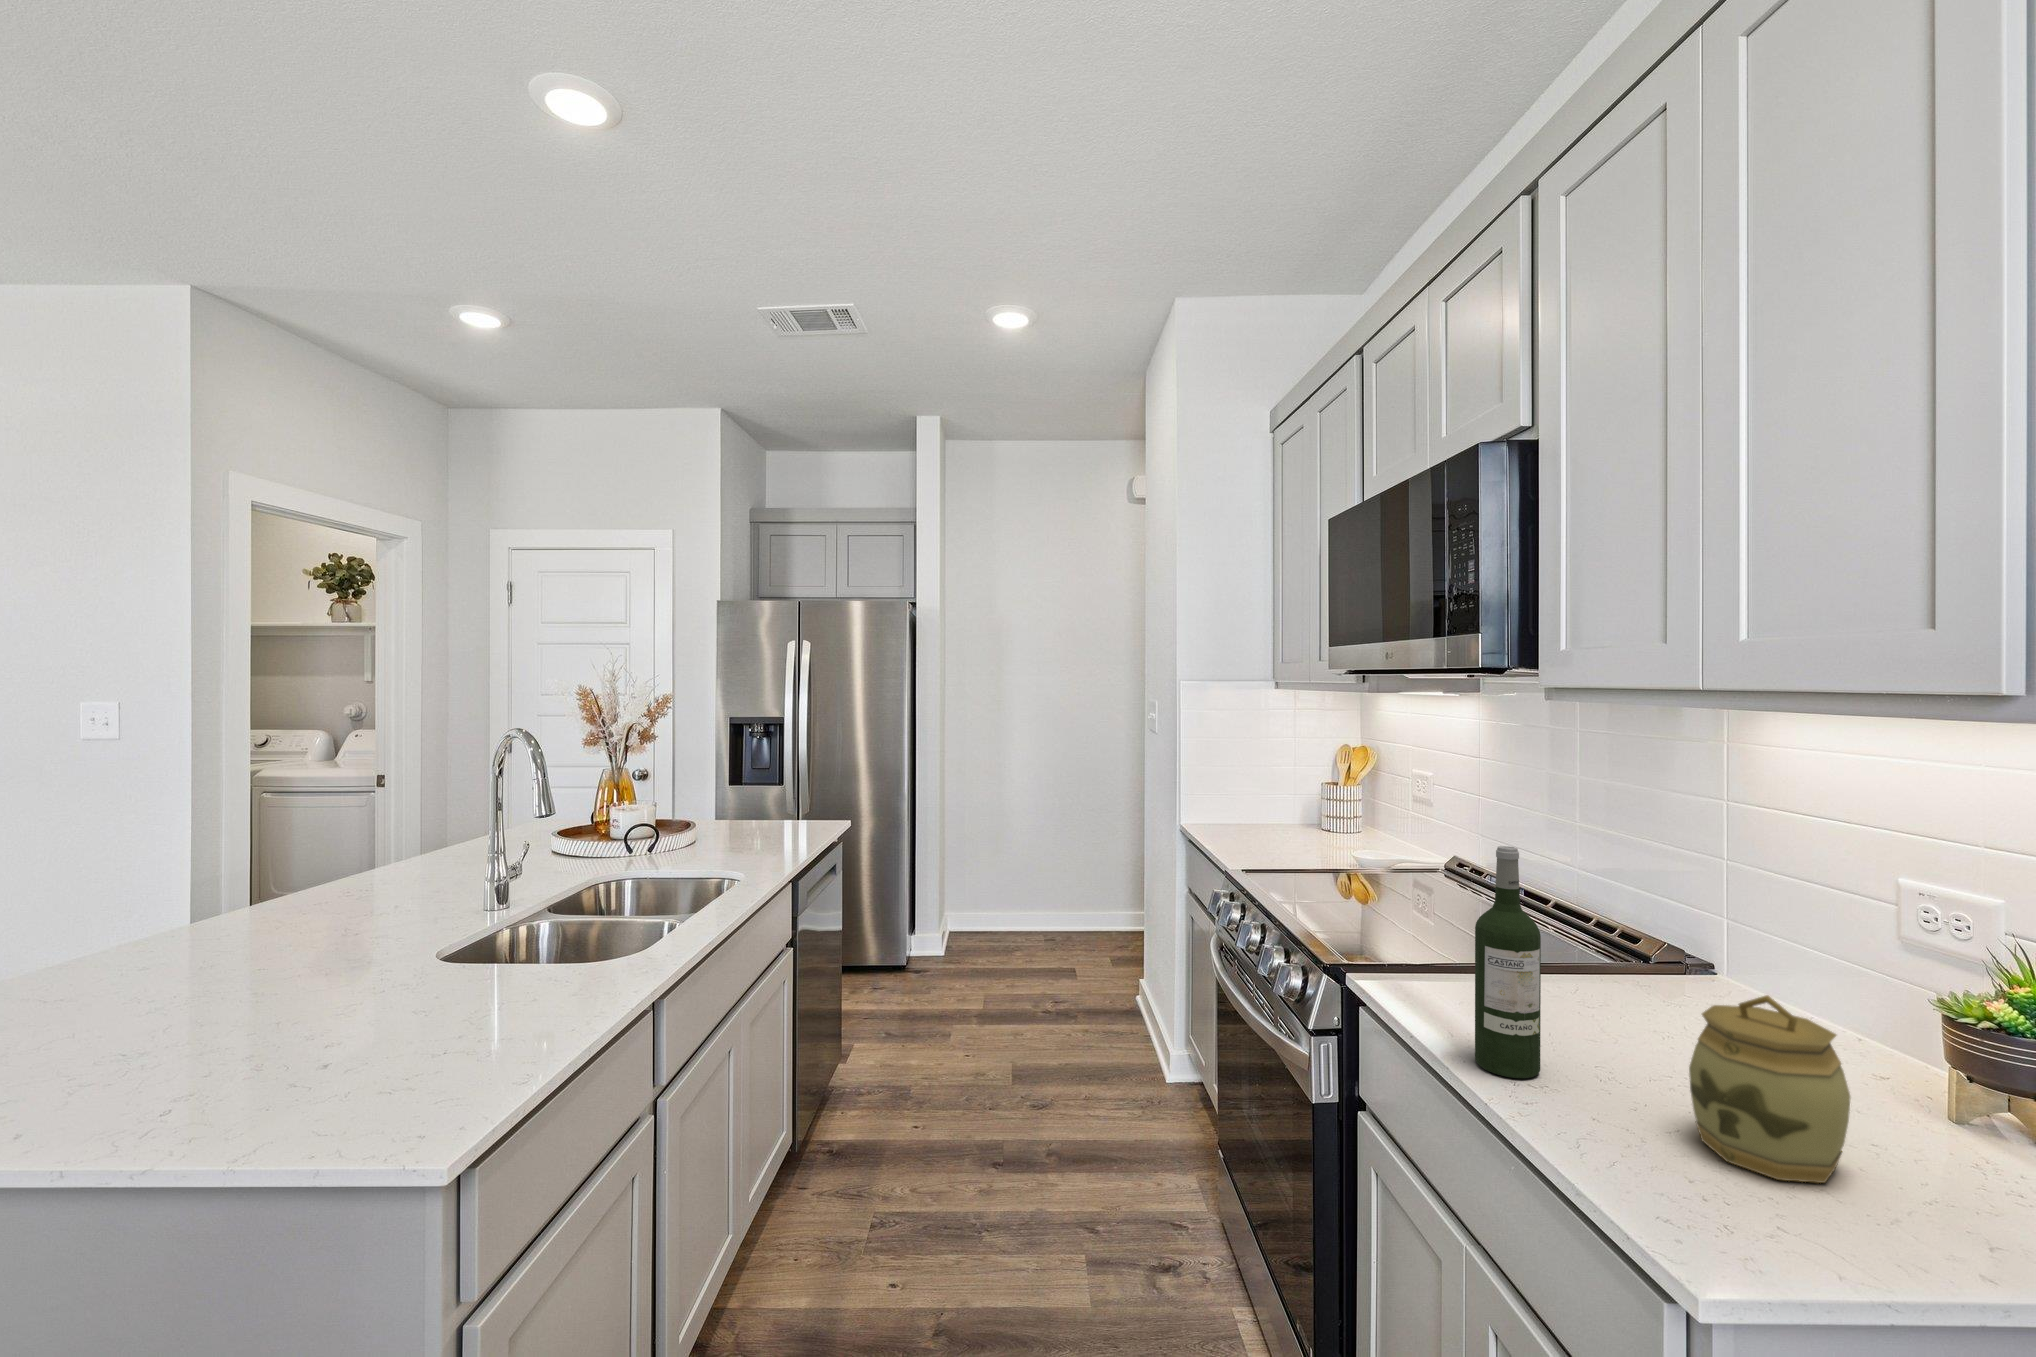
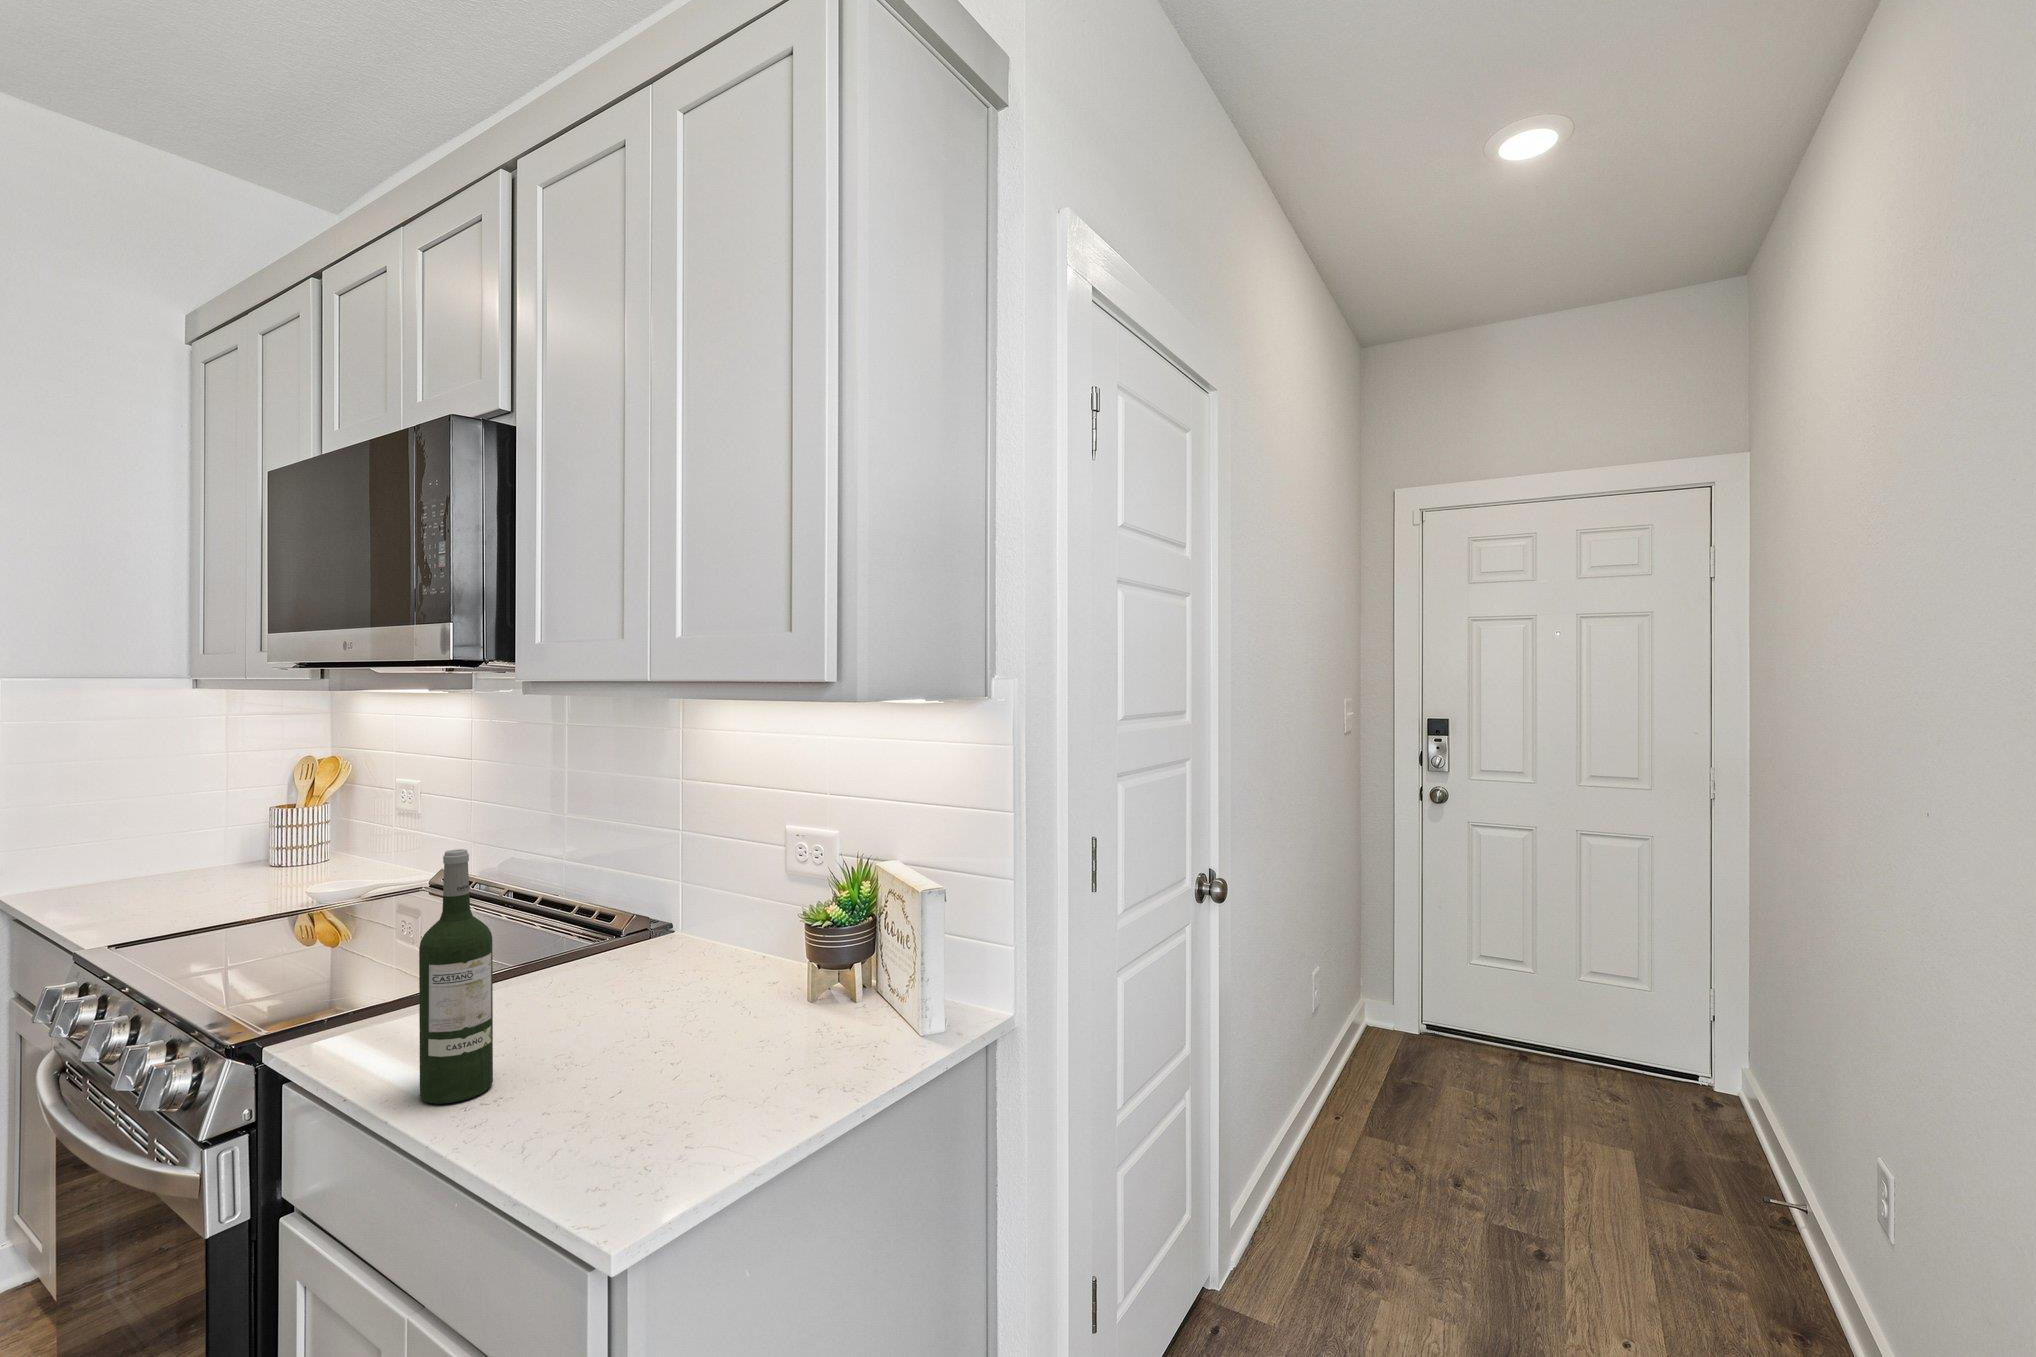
jar: present [1689,995,1851,1183] -> none [624,944,742,1106]

